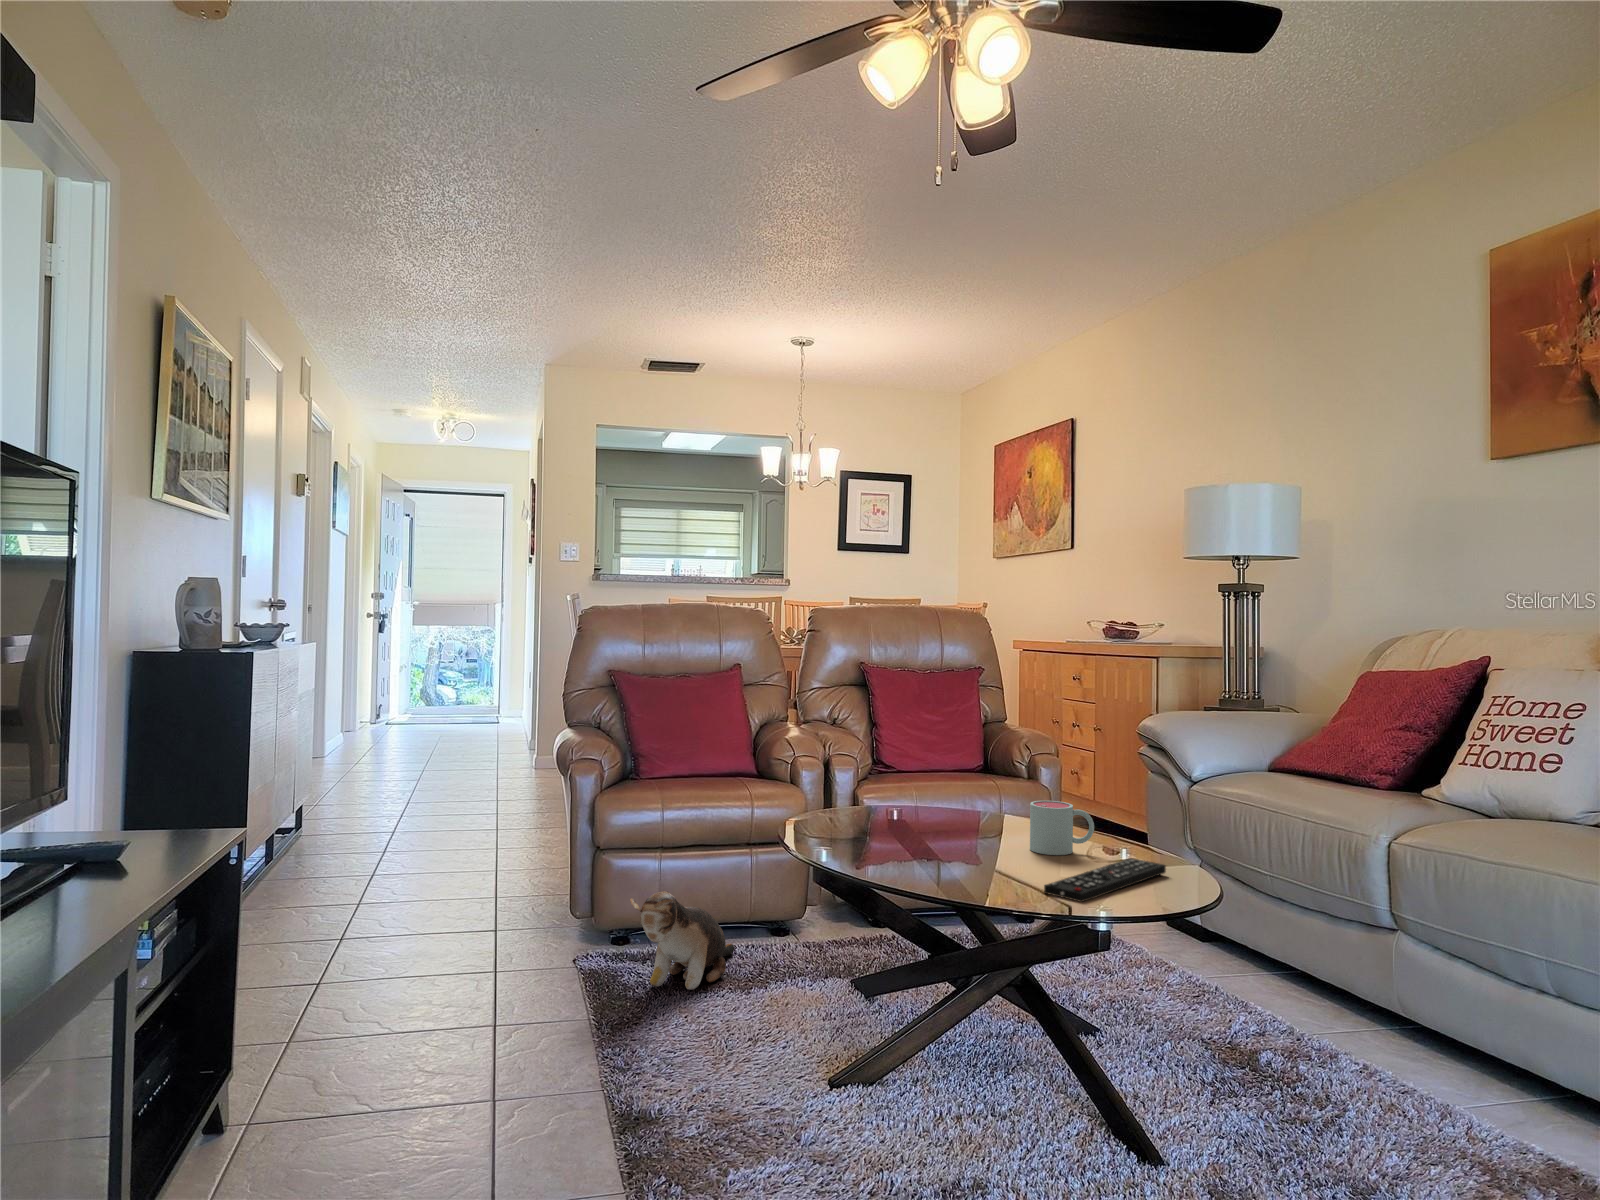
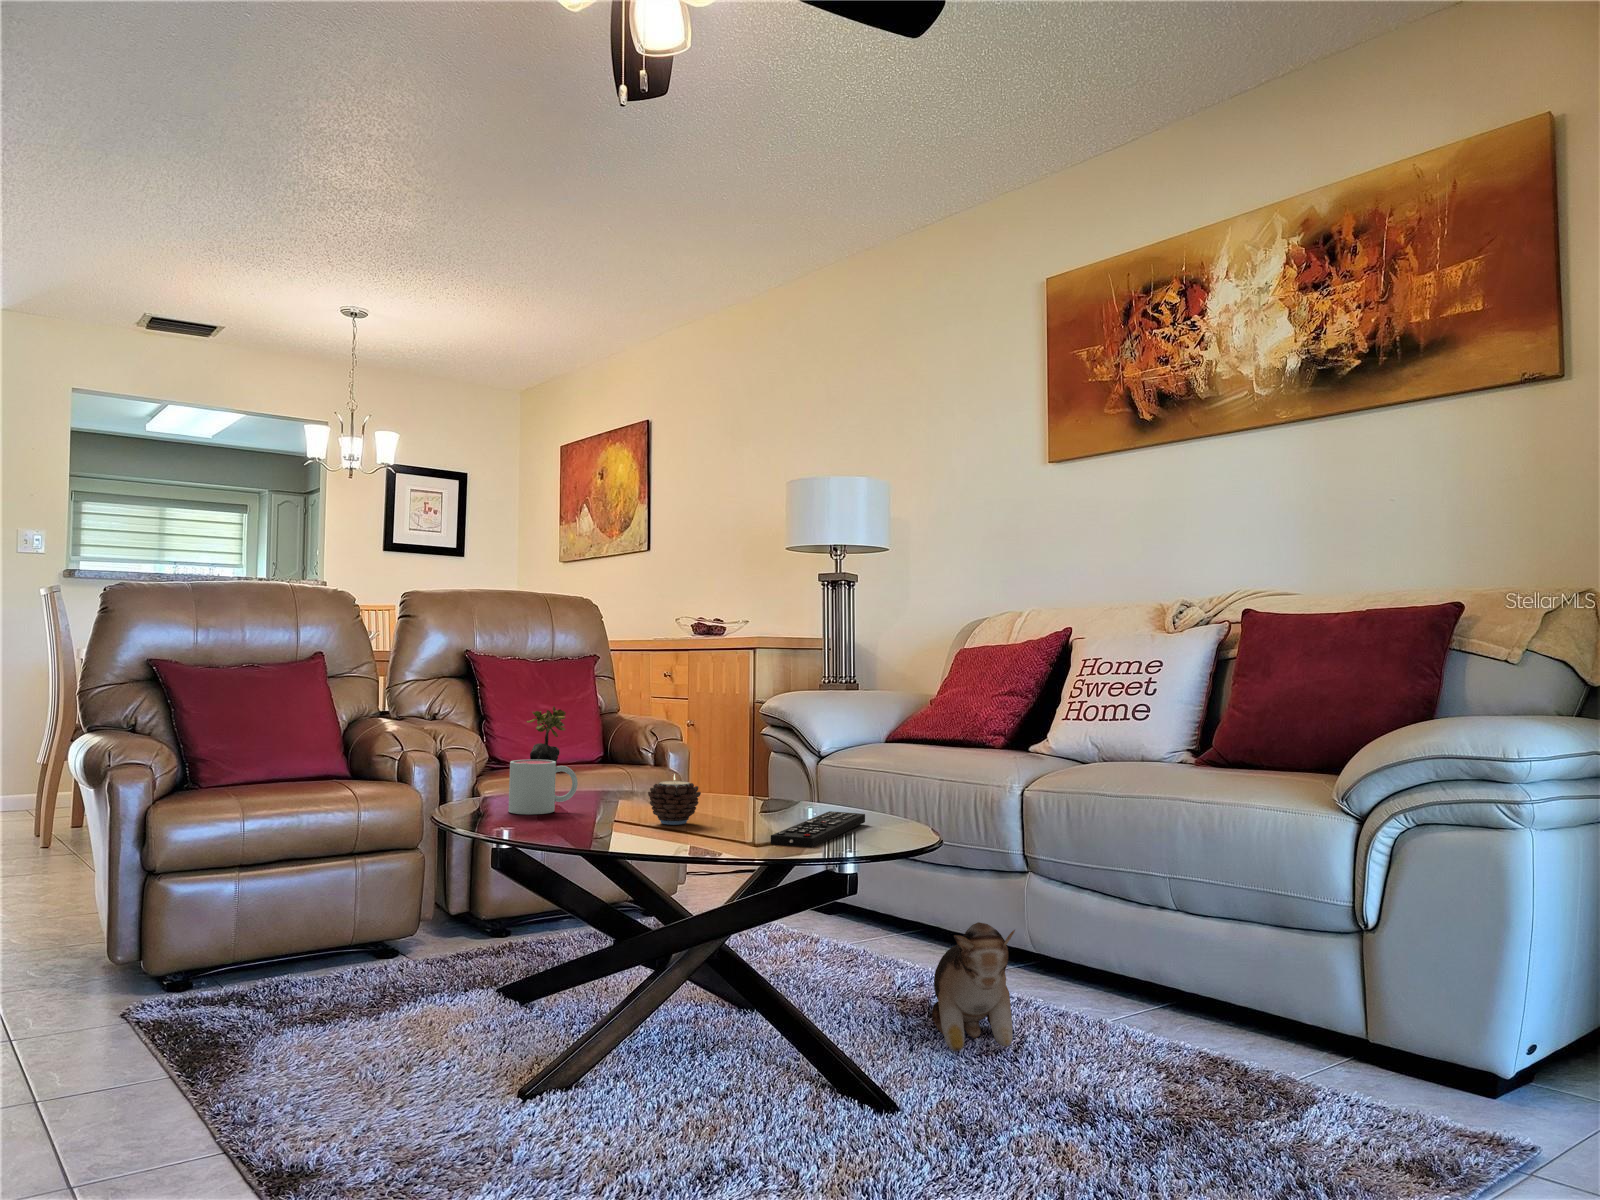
succulent plant: none [910,721,944,778] -> present [526,706,566,763]
mug: present [1030,801,1094,855] -> present [508,760,578,814]
candle: none [953,812,1002,859] -> present [648,774,701,825]
plush toy: present [630,891,734,989] -> present [932,922,1015,1051]

